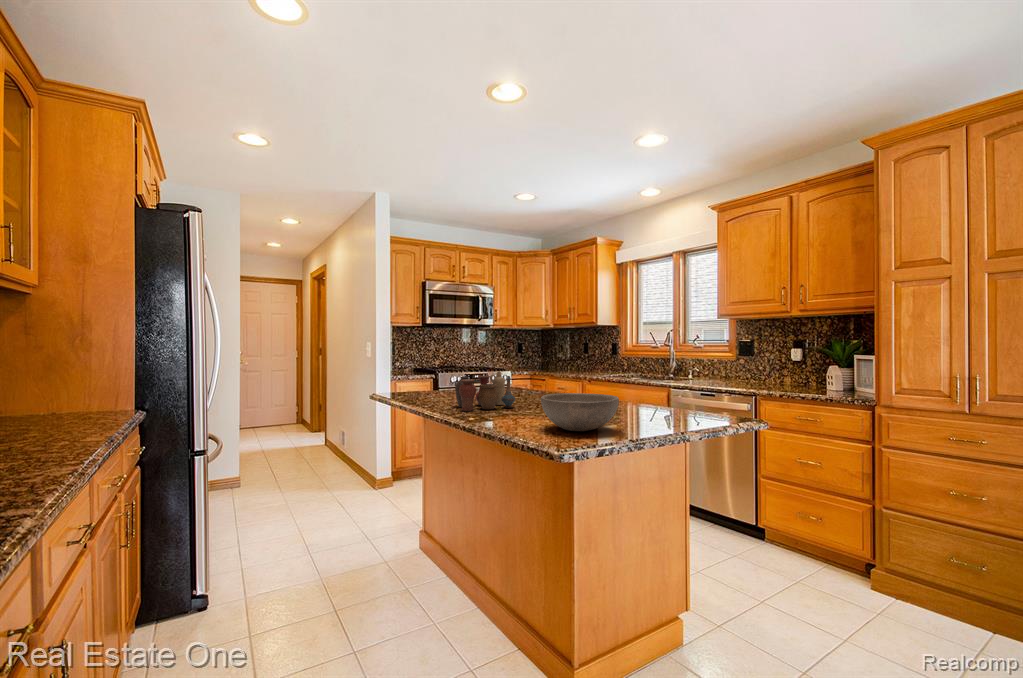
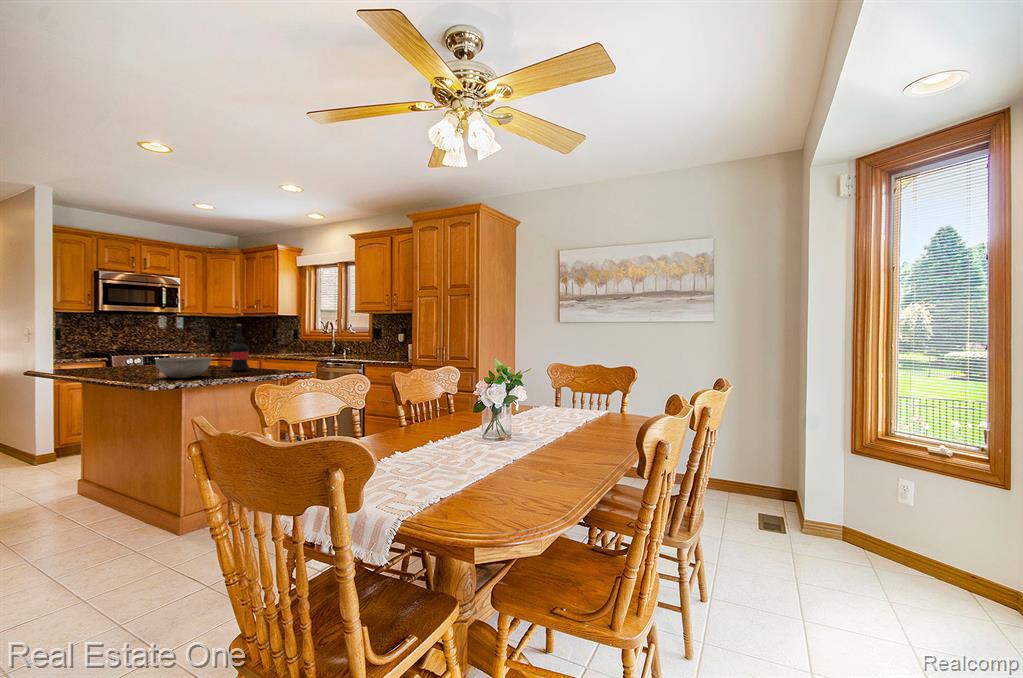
wine bottle: none [619,338,646,414] -> present [230,324,249,371]
vase: present [455,372,515,411] -> none [100,348,154,374]

